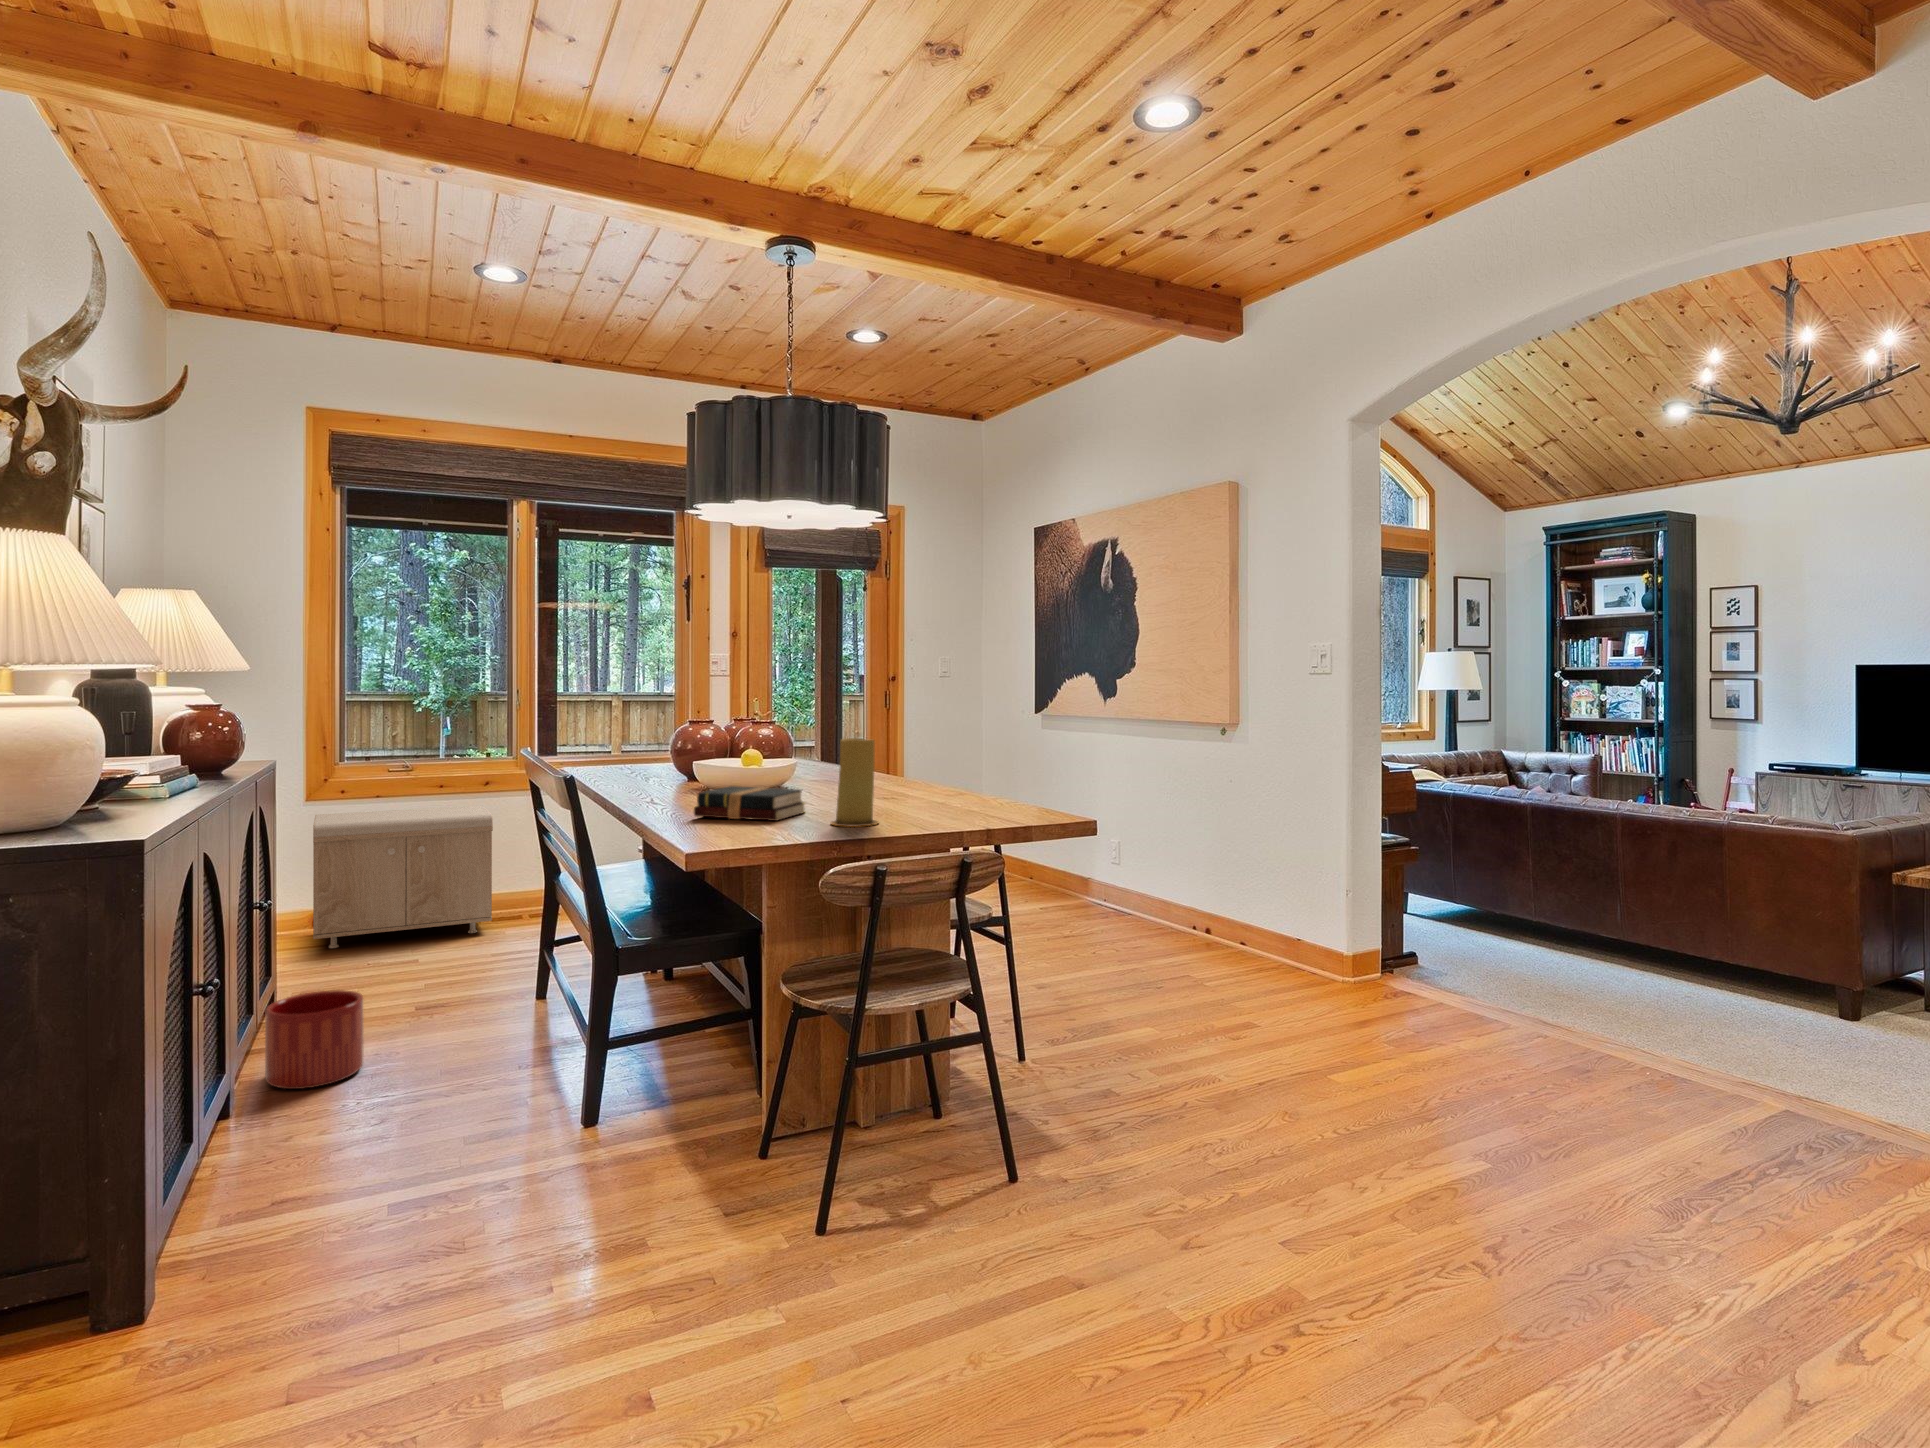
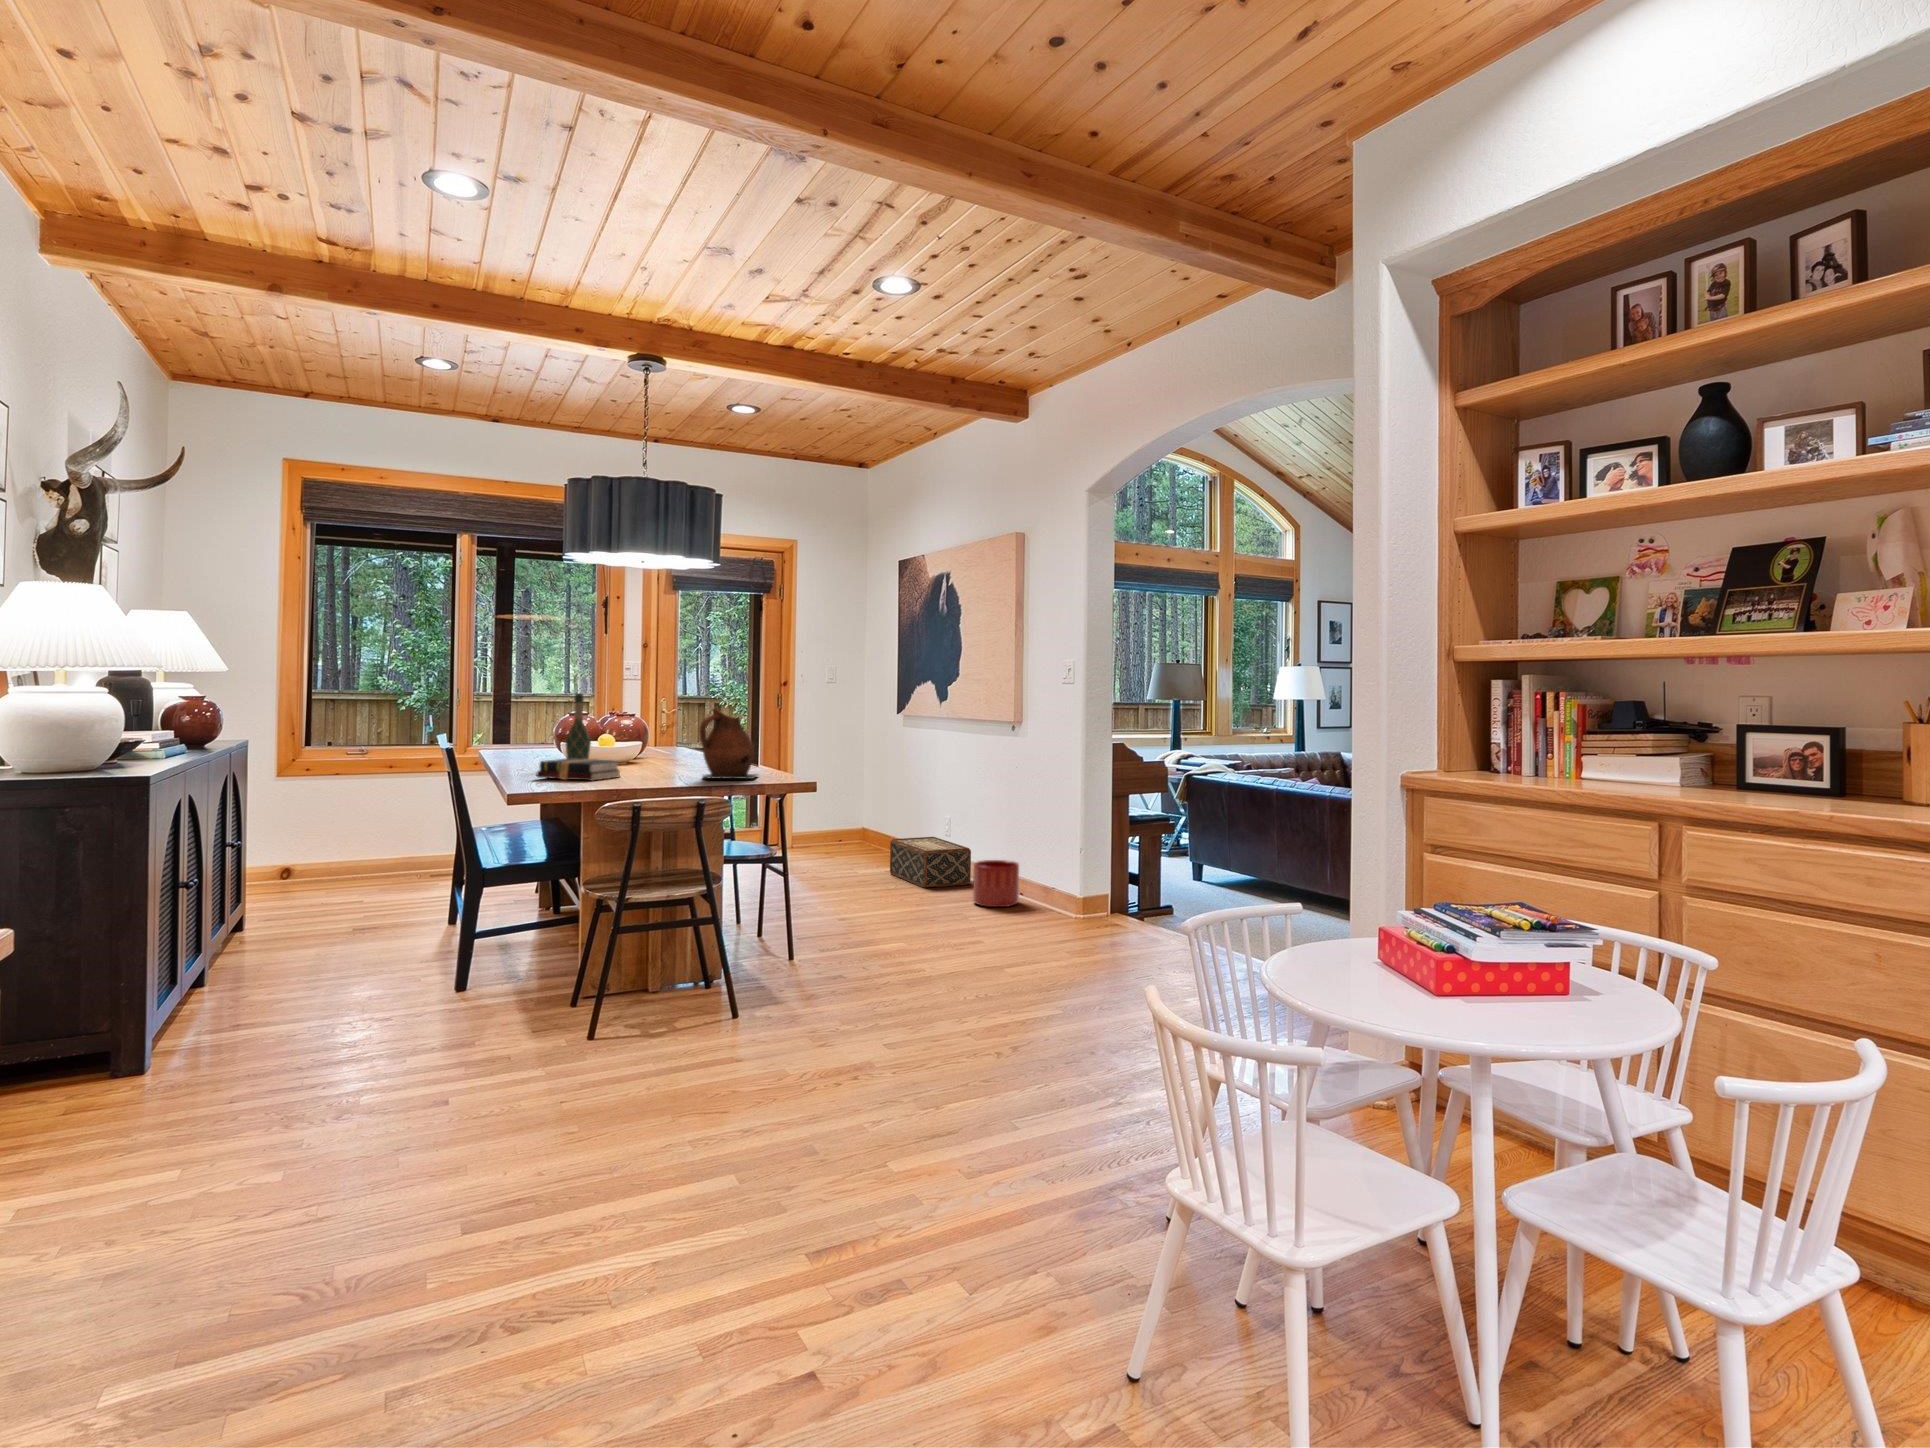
wine bottle: none [704,694,738,797] -> present [565,693,591,759]
ceramic pitcher: none [921,714,1005,817] -> present [699,709,758,779]
candle: present [831,738,878,827] -> none [625,724,660,784]
storage bench: present [313,806,493,948] -> none [279,784,429,894]
woven basket: none [1042,861,1152,928] -> present [890,837,971,888]
planter: present [265,990,364,1089] -> present [973,860,1019,907]

